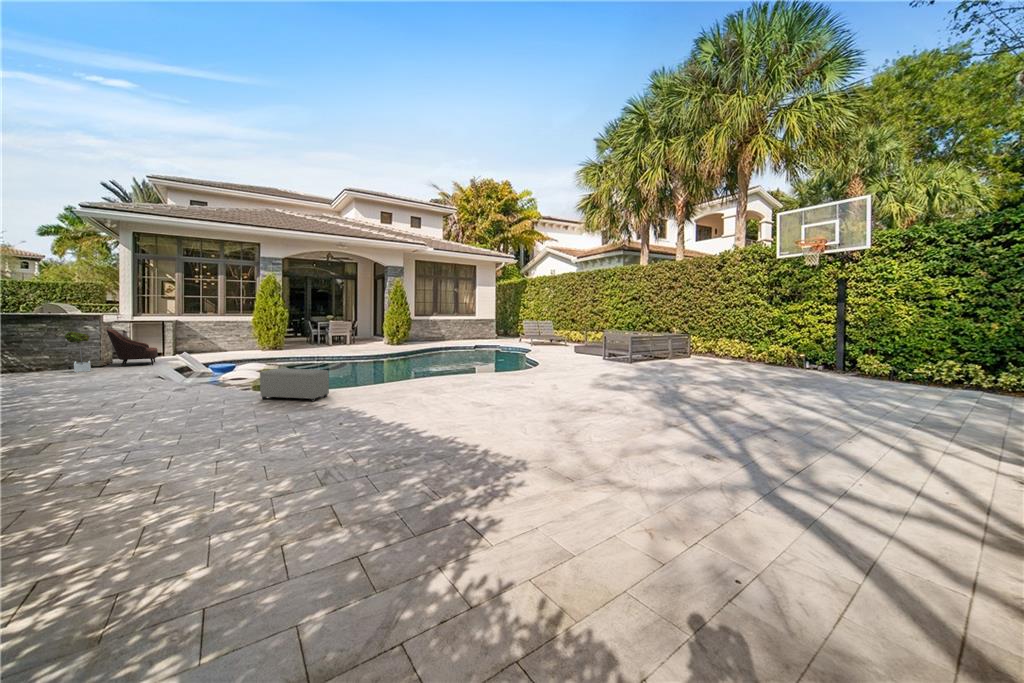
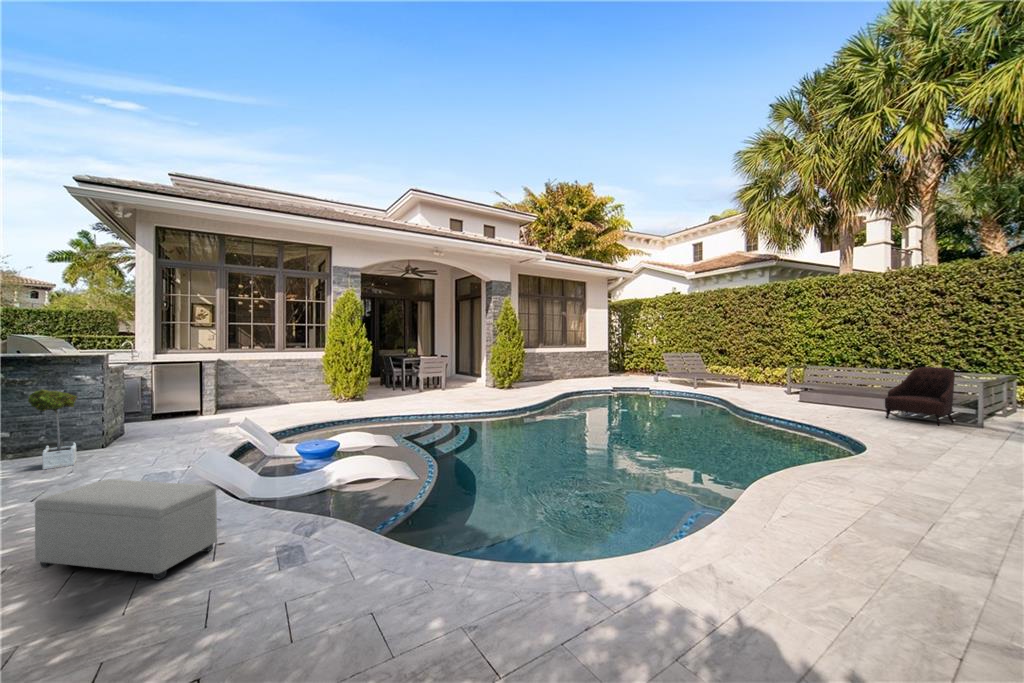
armchair: present [107,329,158,367] -> present [885,367,955,426]
ottoman: present [260,368,329,401] -> present [35,479,217,580]

